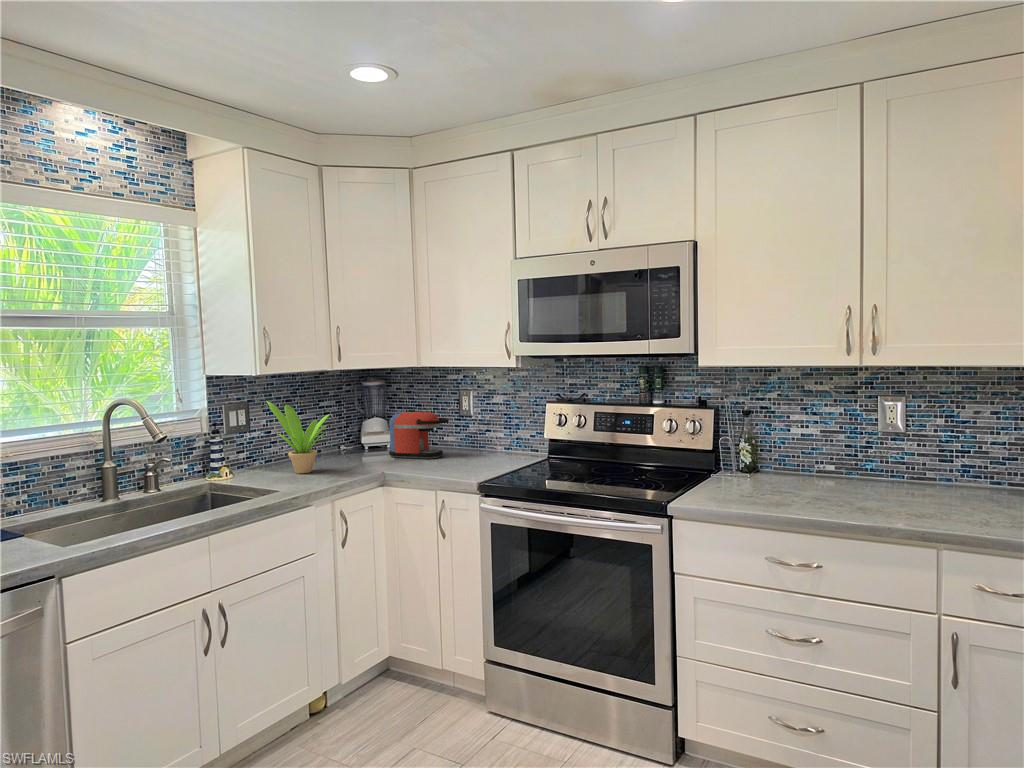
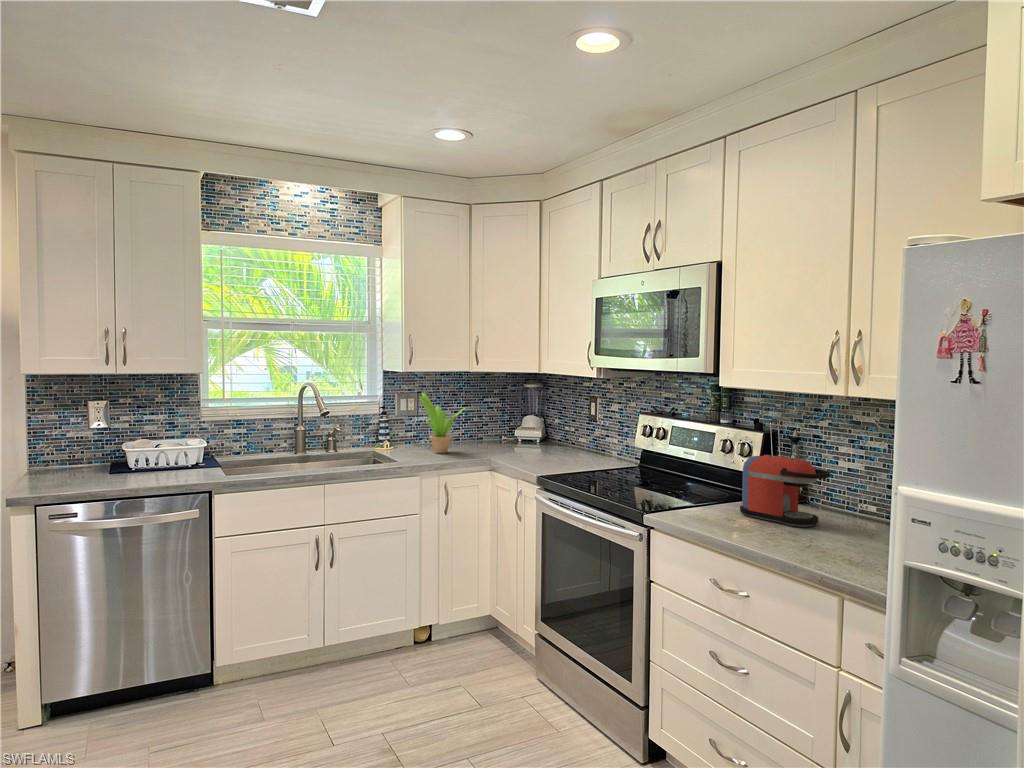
coffee maker: present [389,412,449,459] -> present [740,455,830,527]

